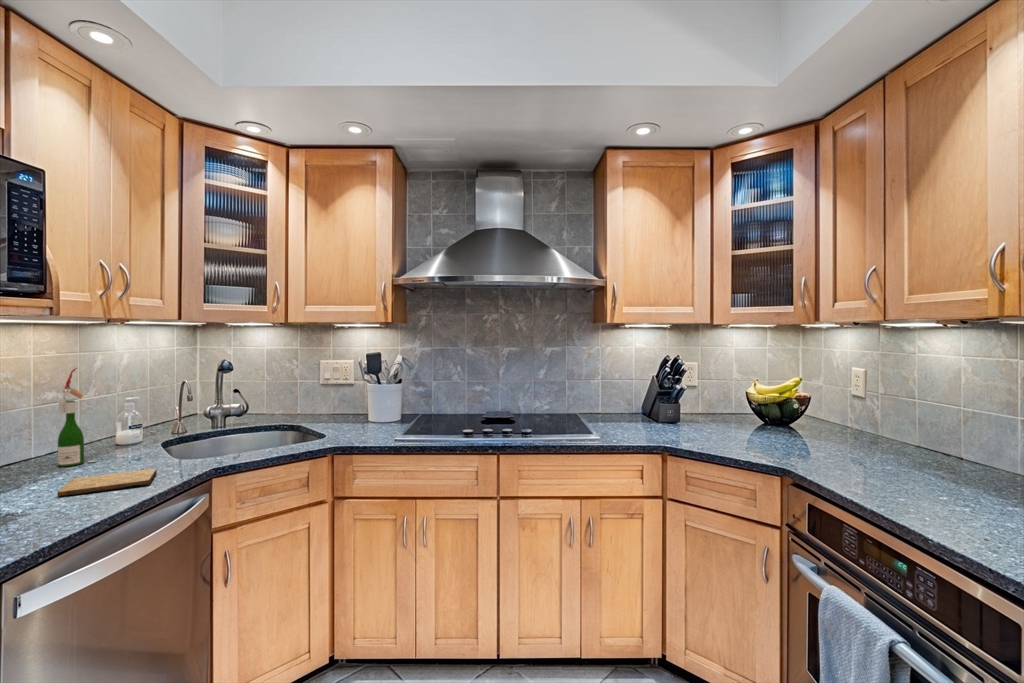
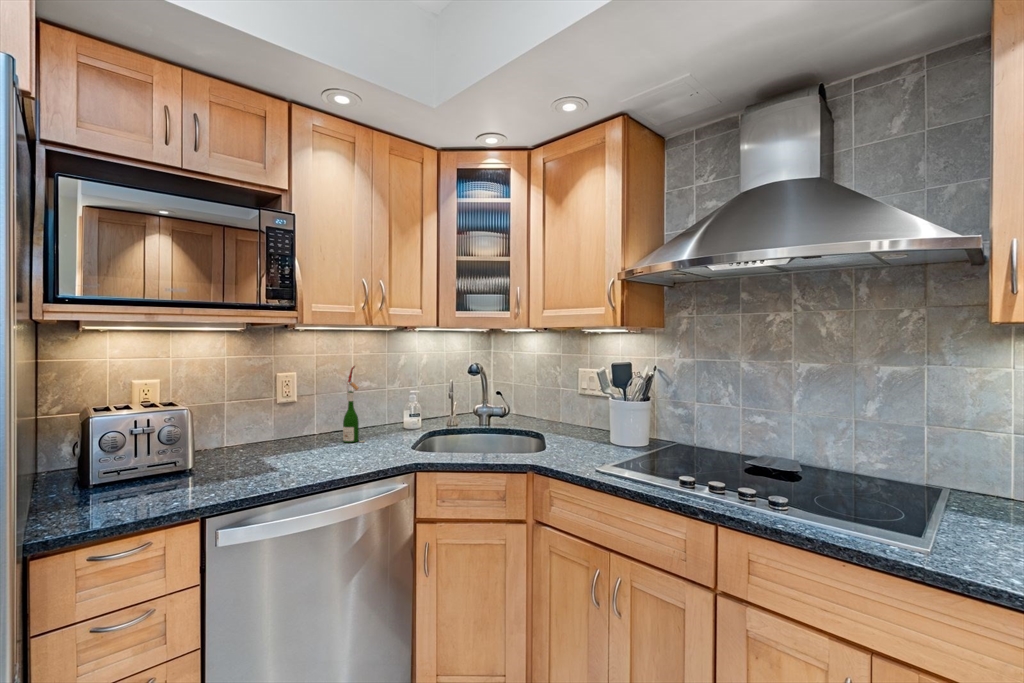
cutting board: present [58,469,156,496] -> none [302,453,373,469]

